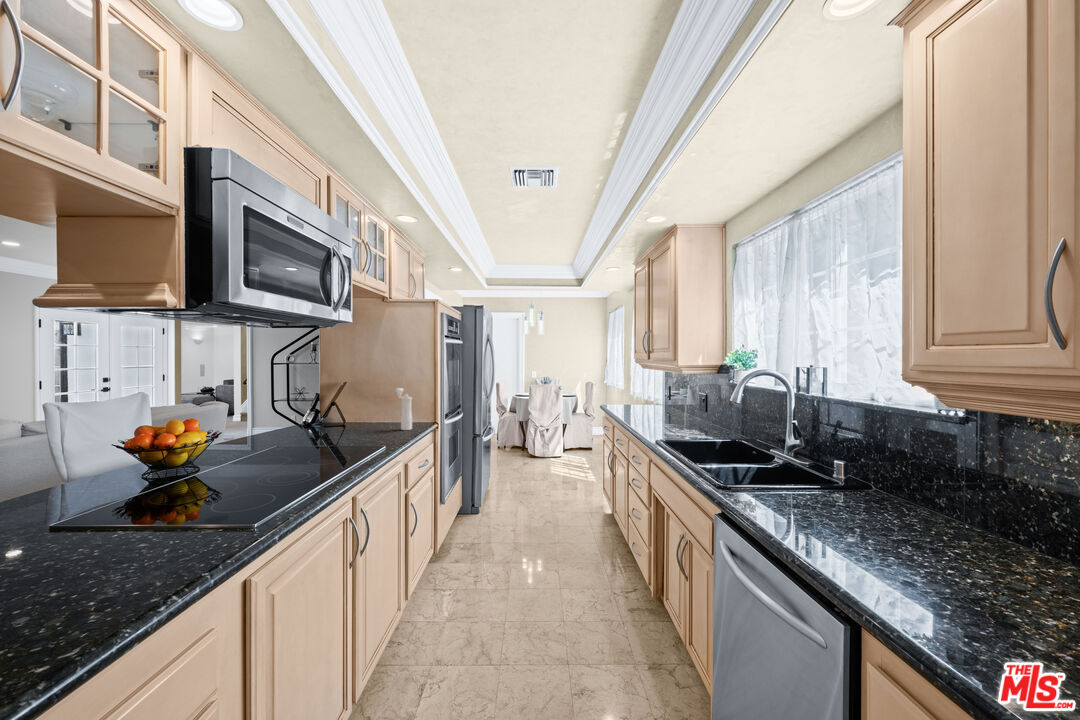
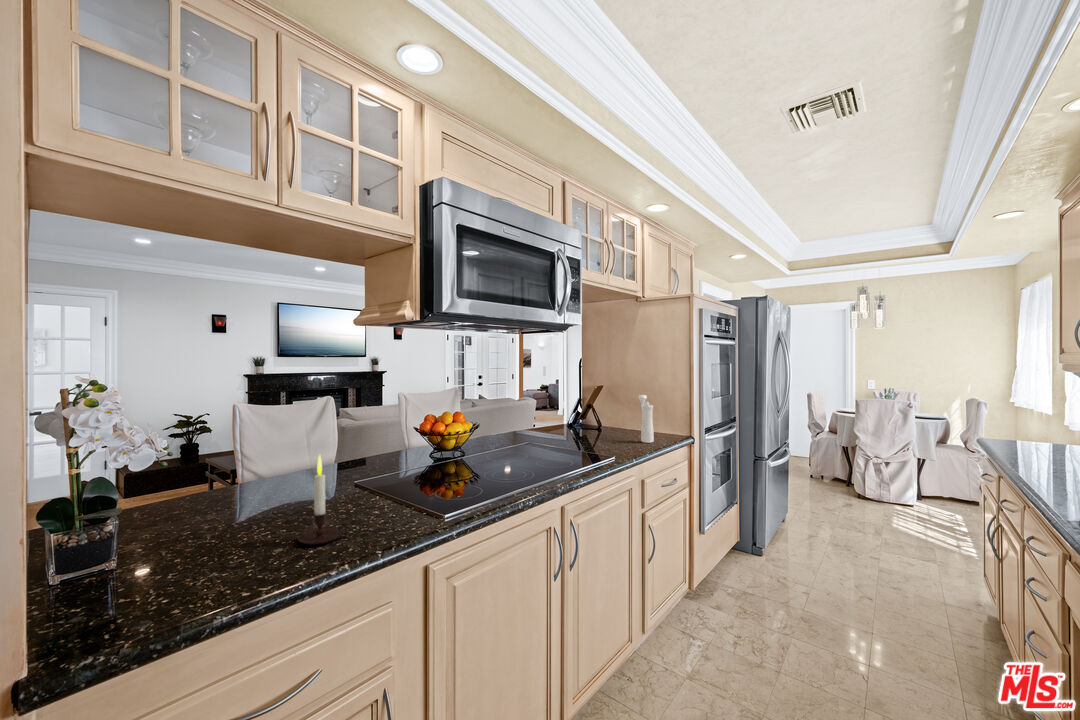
candle: none [68,476,156,593] -> present [298,455,352,544]

